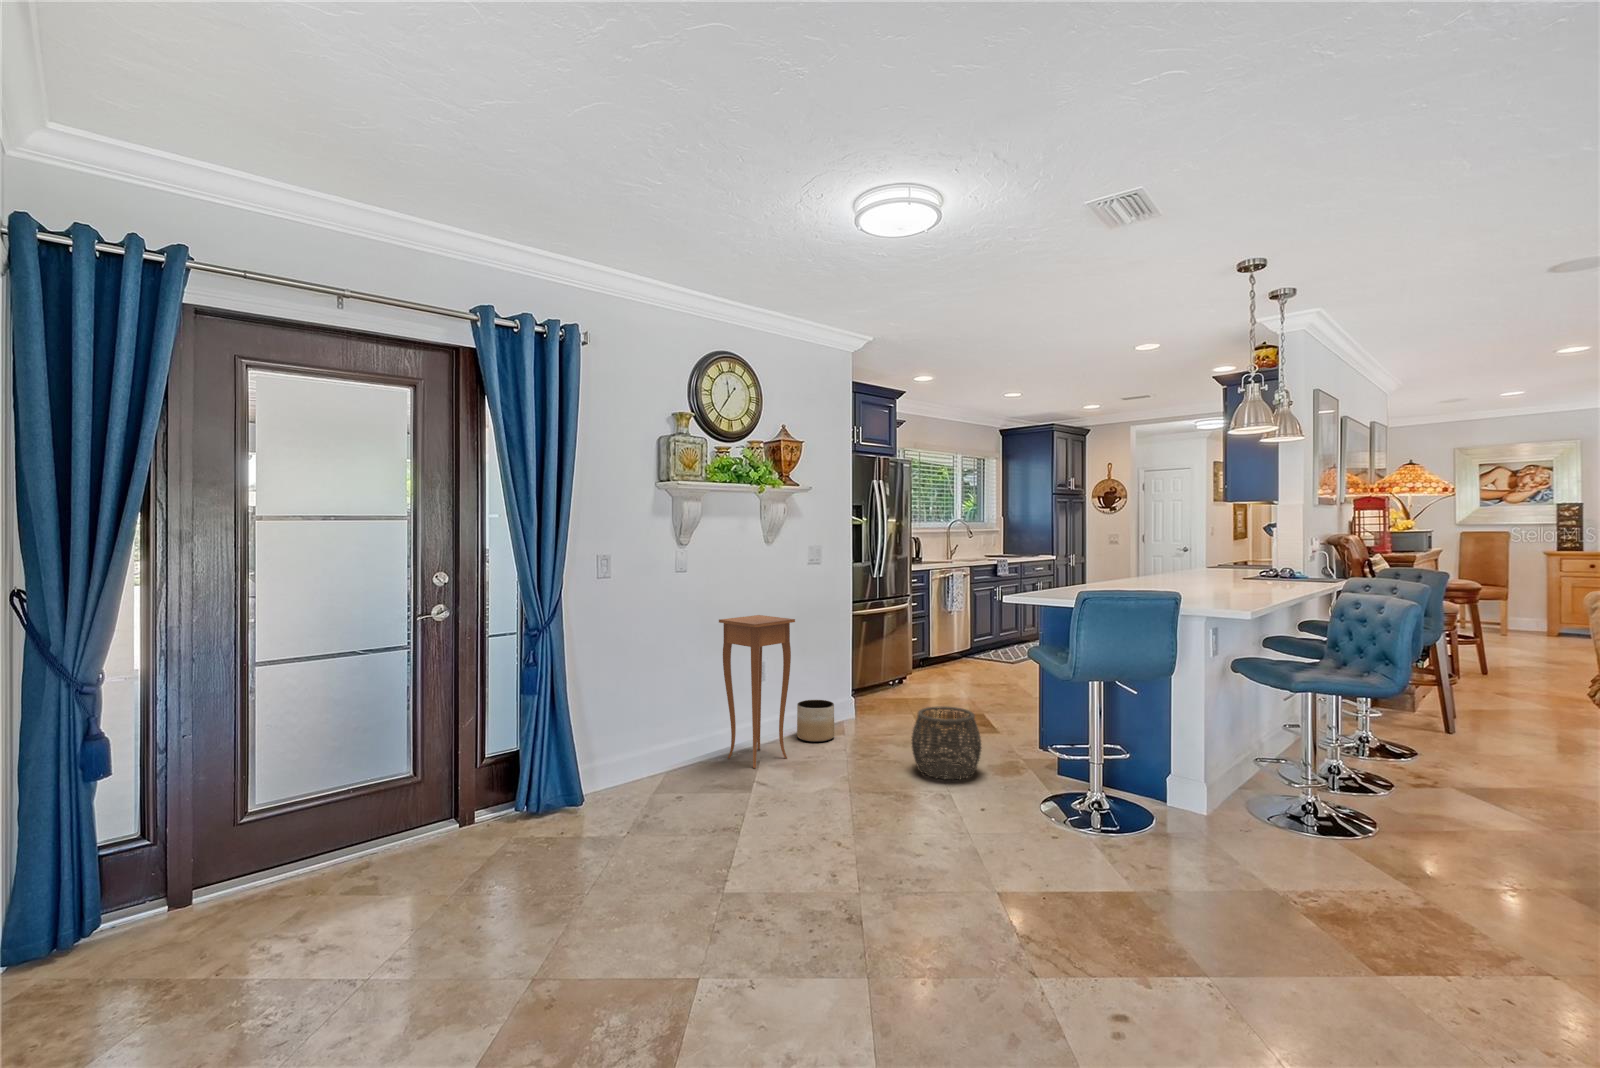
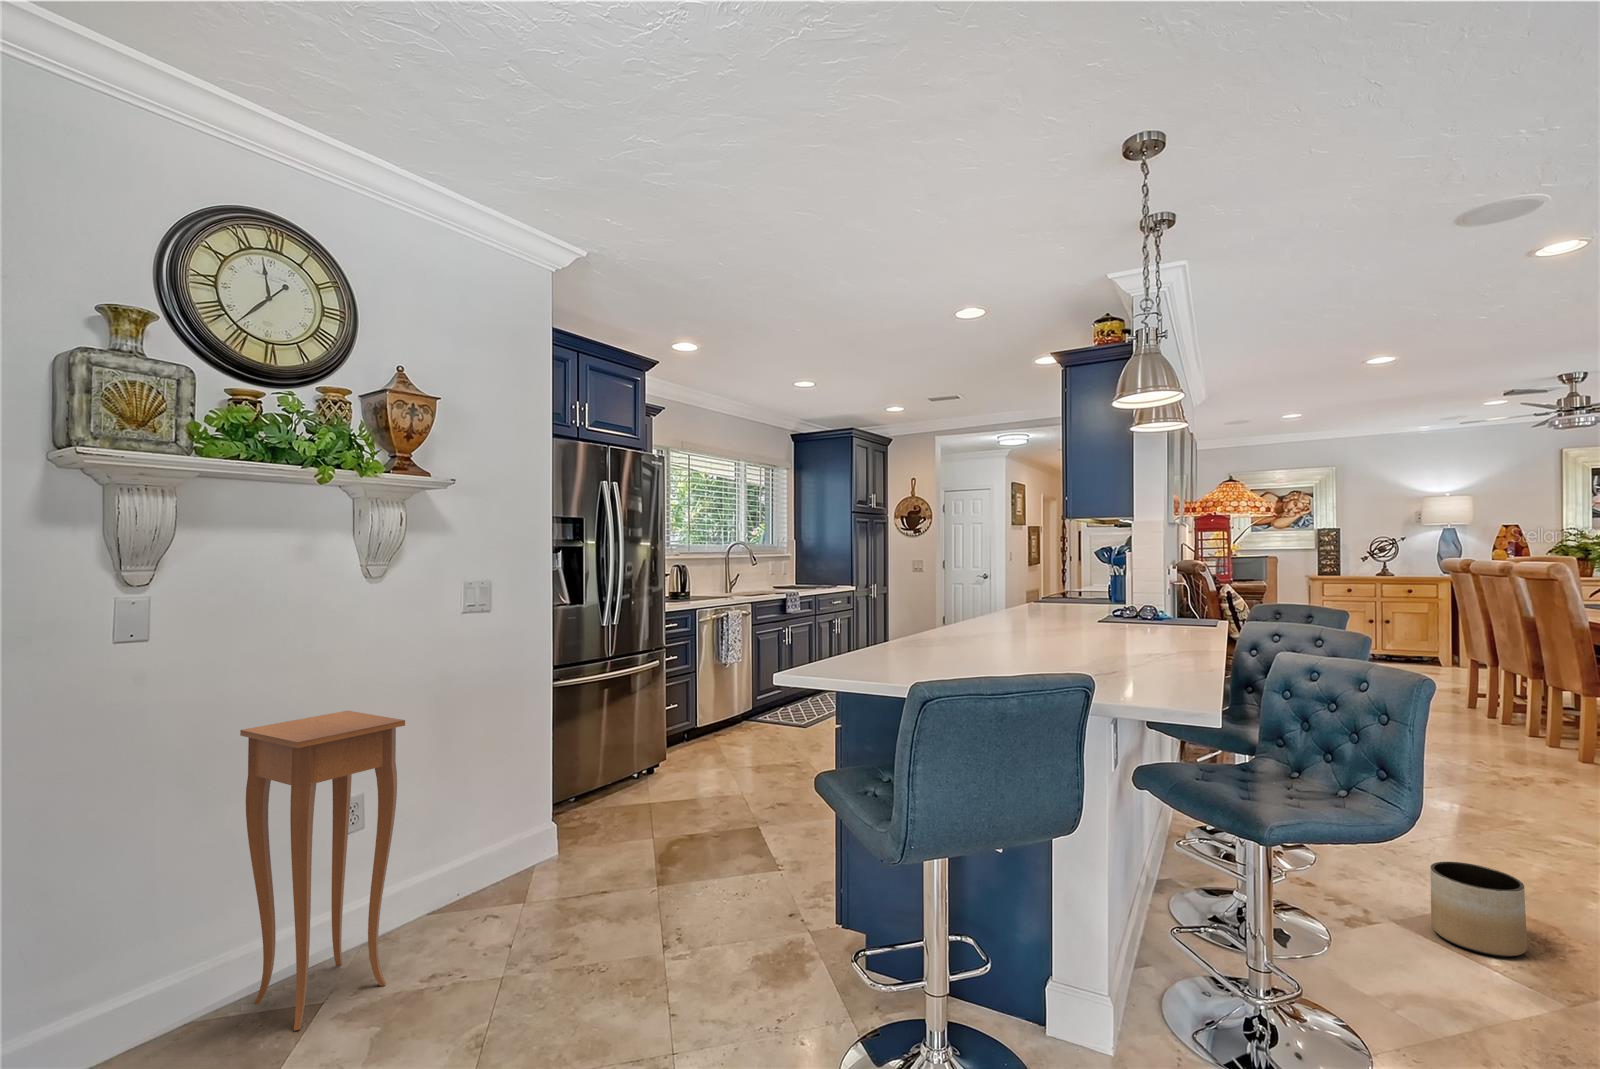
planter: present [797,700,835,742] -> present [1430,862,1527,957]
woven basket: present [912,706,981,780] -> none [616,860,741,1014]

